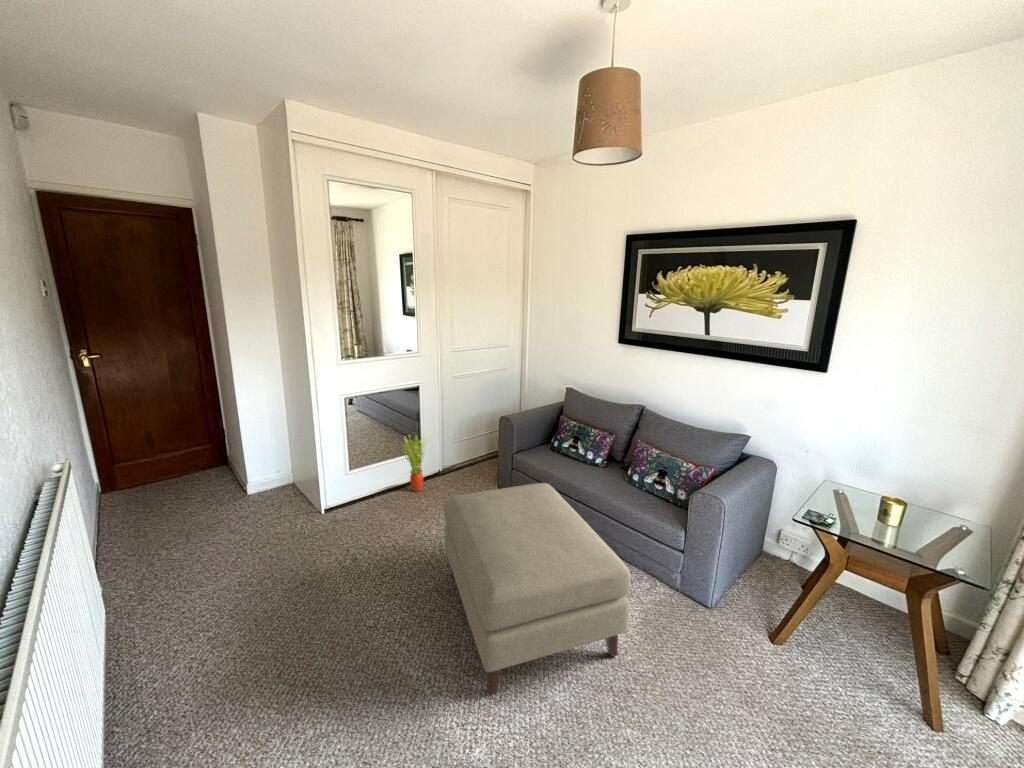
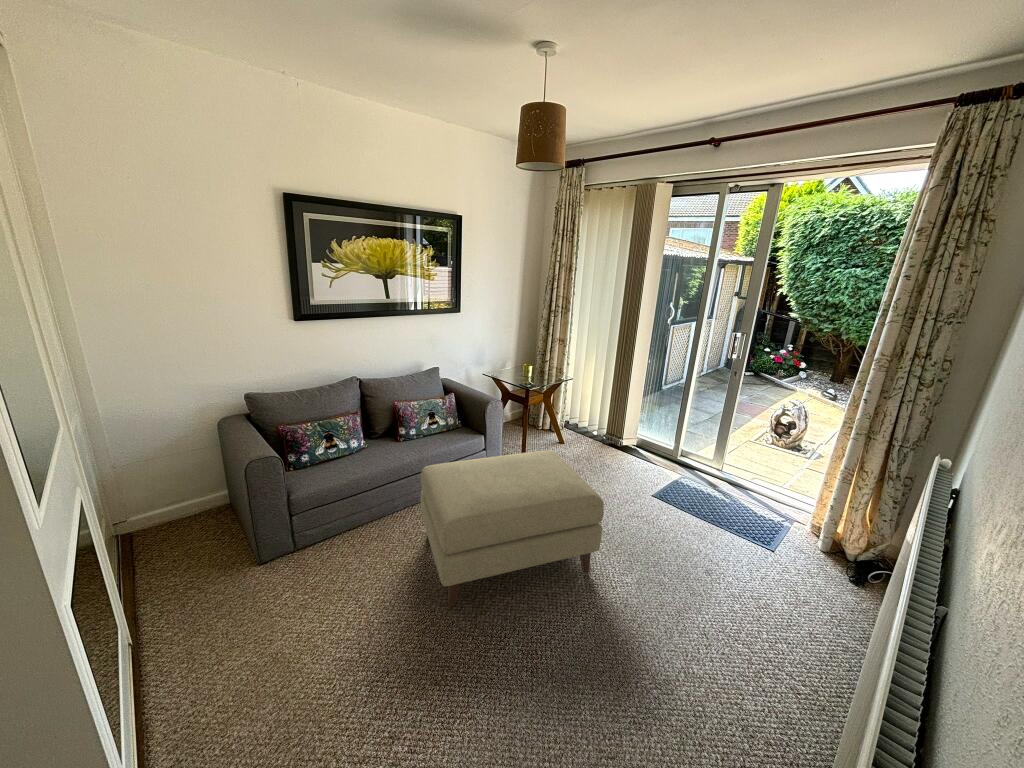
potted plant: present [403,436,427,492] -> none [123,582,180,700]

